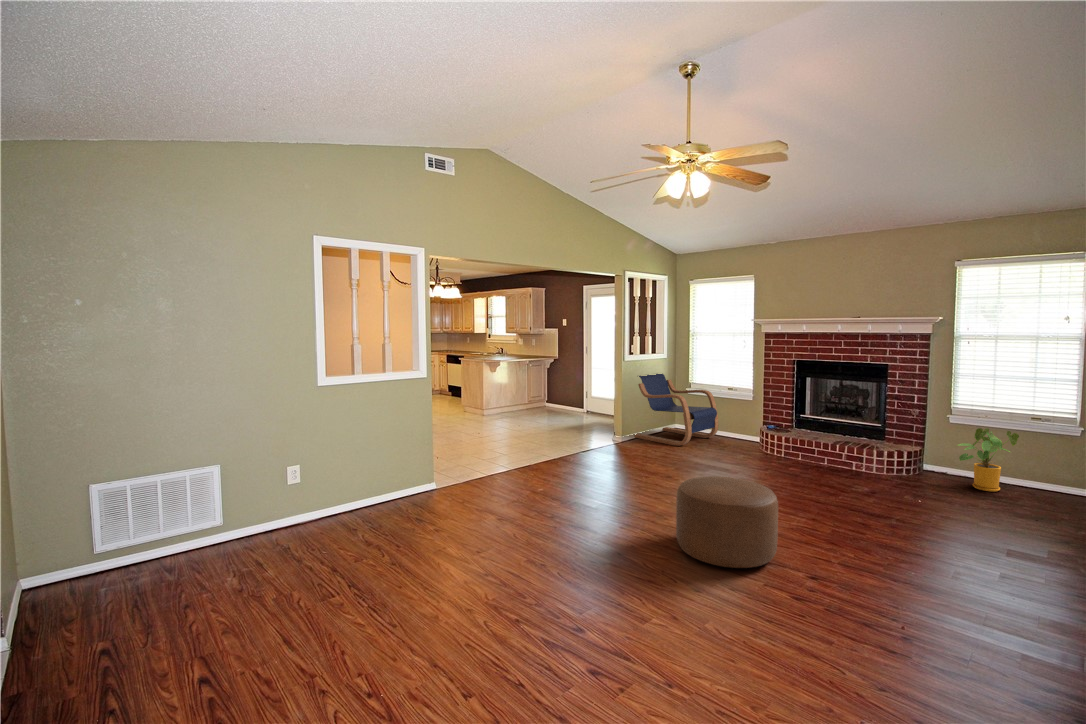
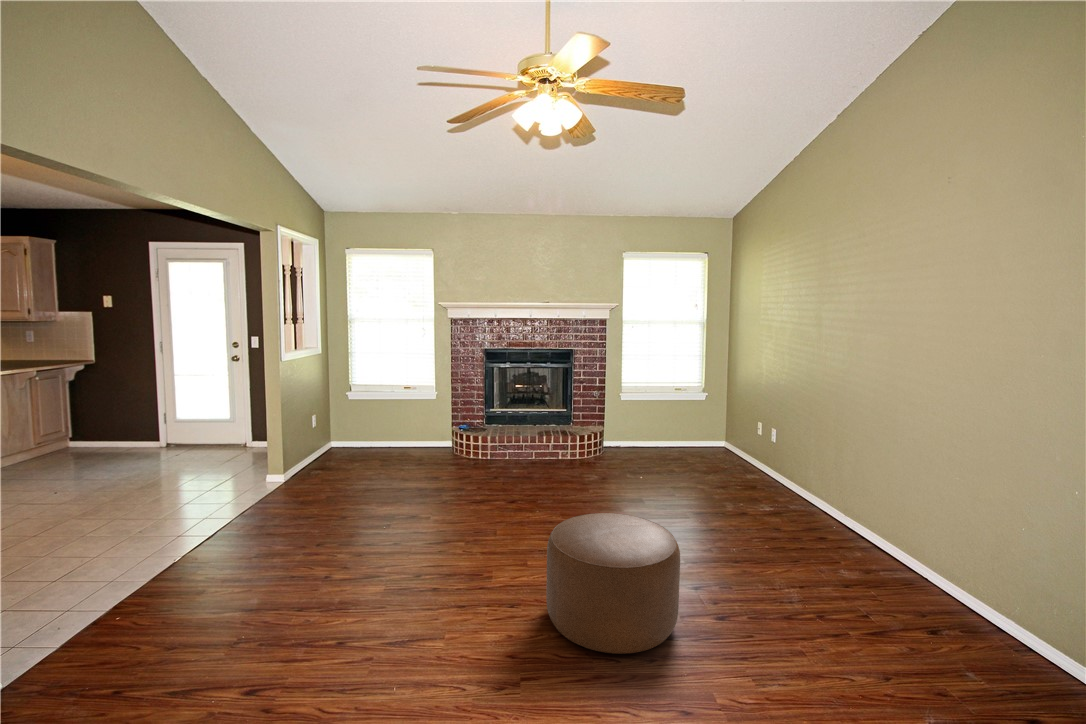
lounge chair: present [635,374,718,446] -> none [288,375,400,472]
house plant: present [958,428,1019,492] -> none [640,402,676,456]

